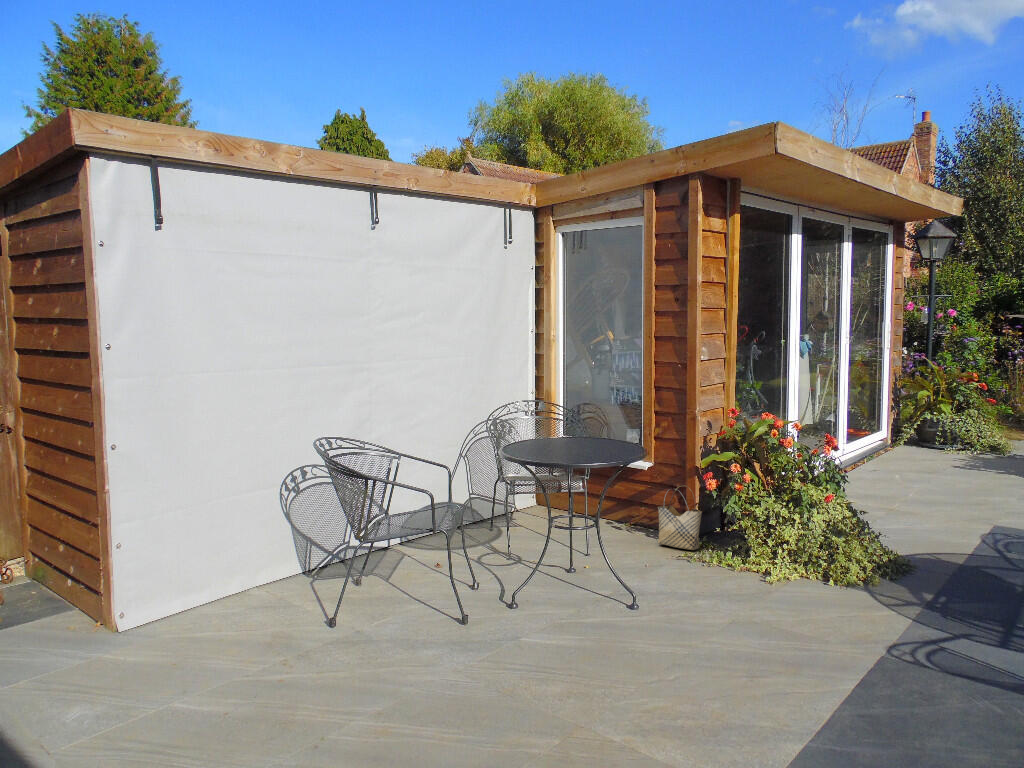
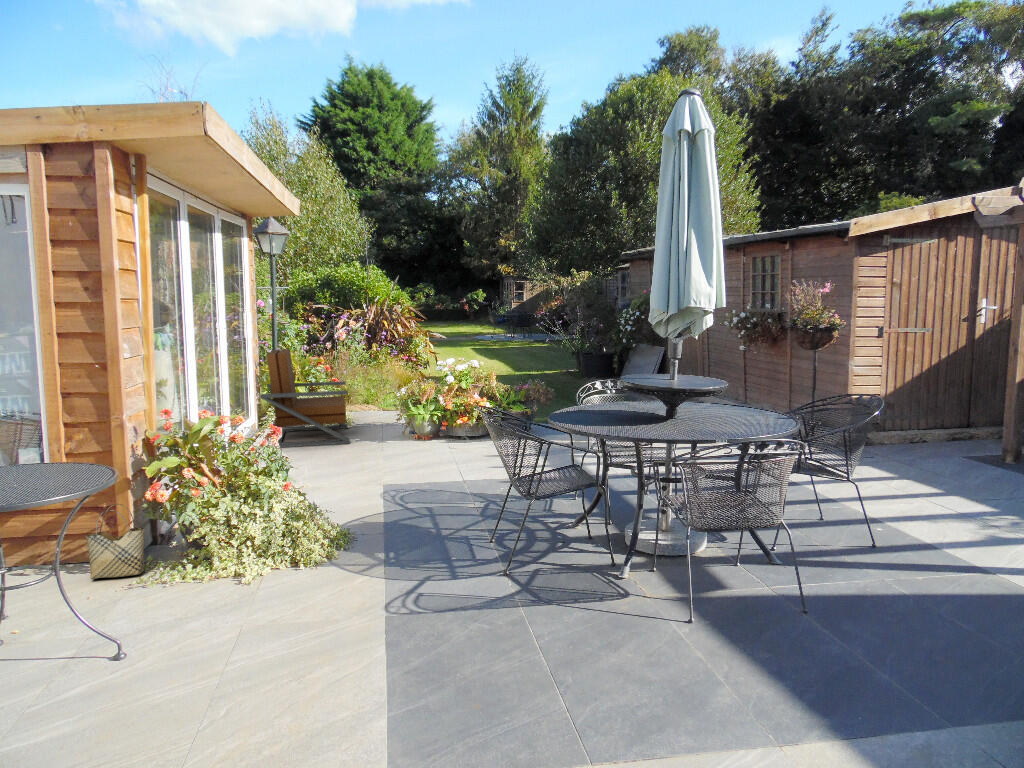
lounge chair: none [880,359,1001,476] -> present [260,348,350,448]

